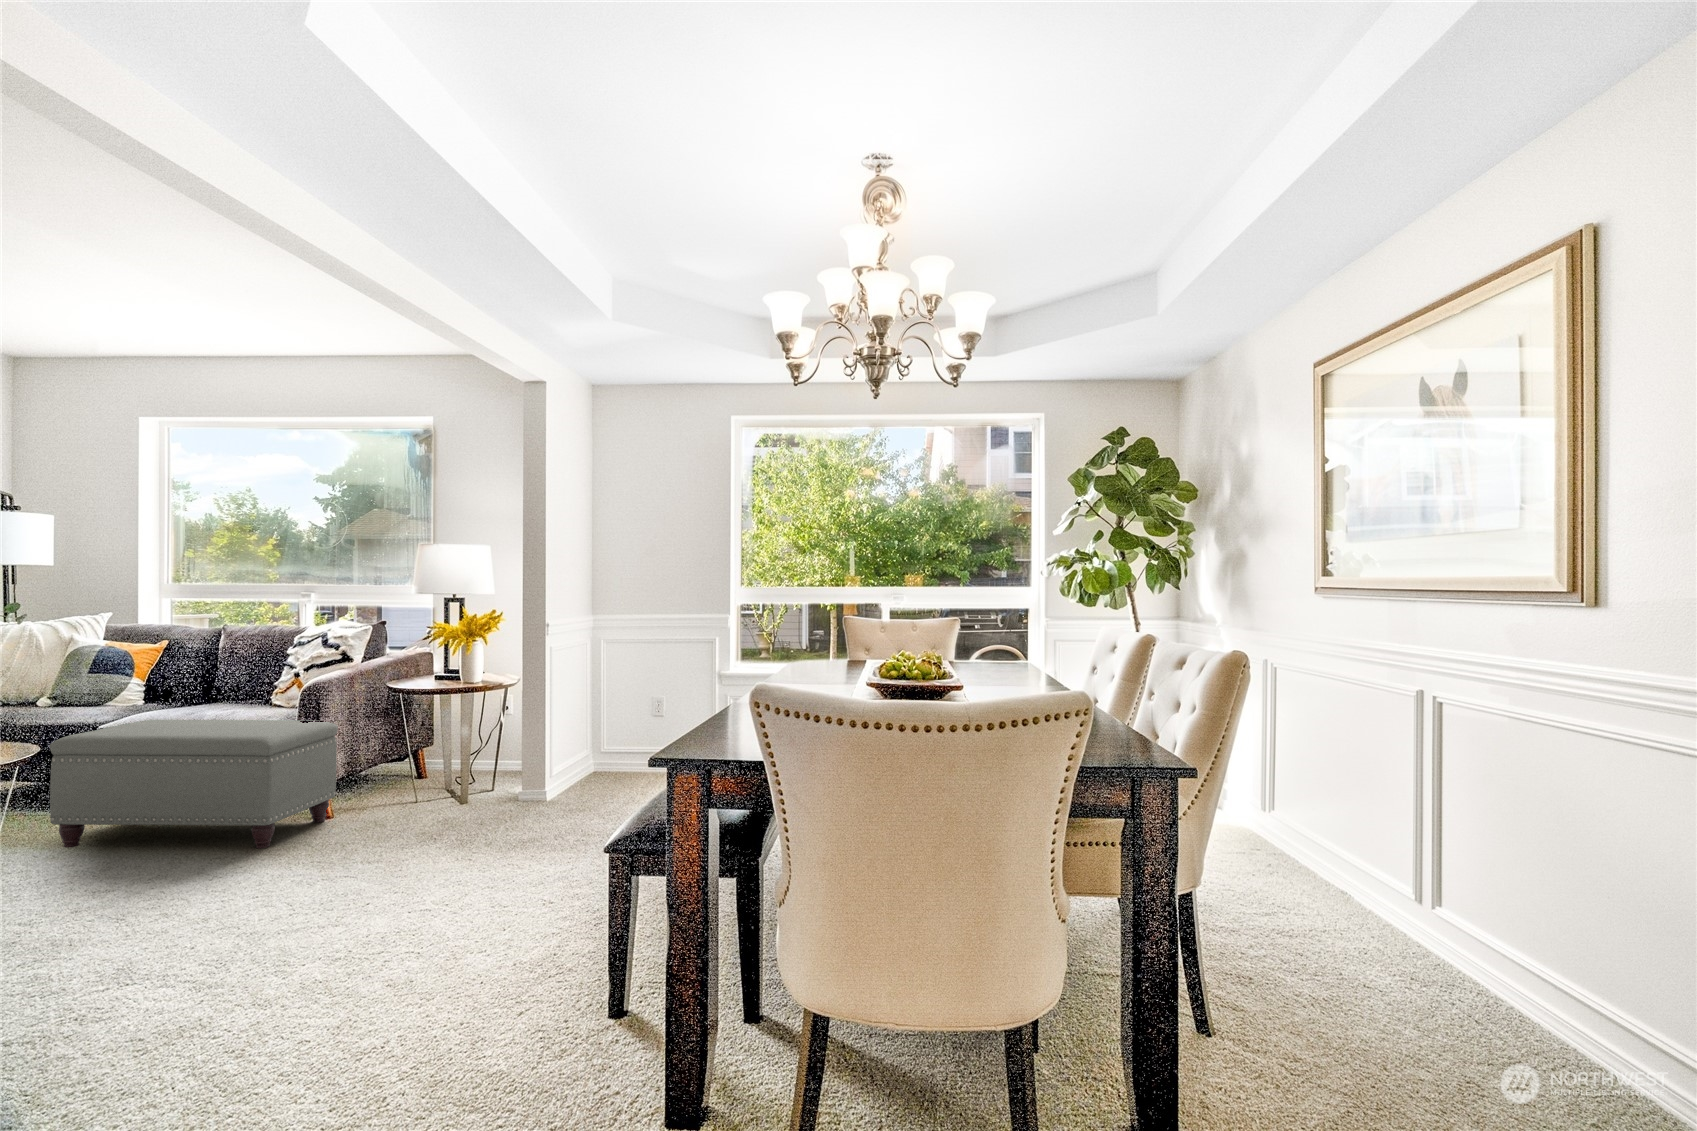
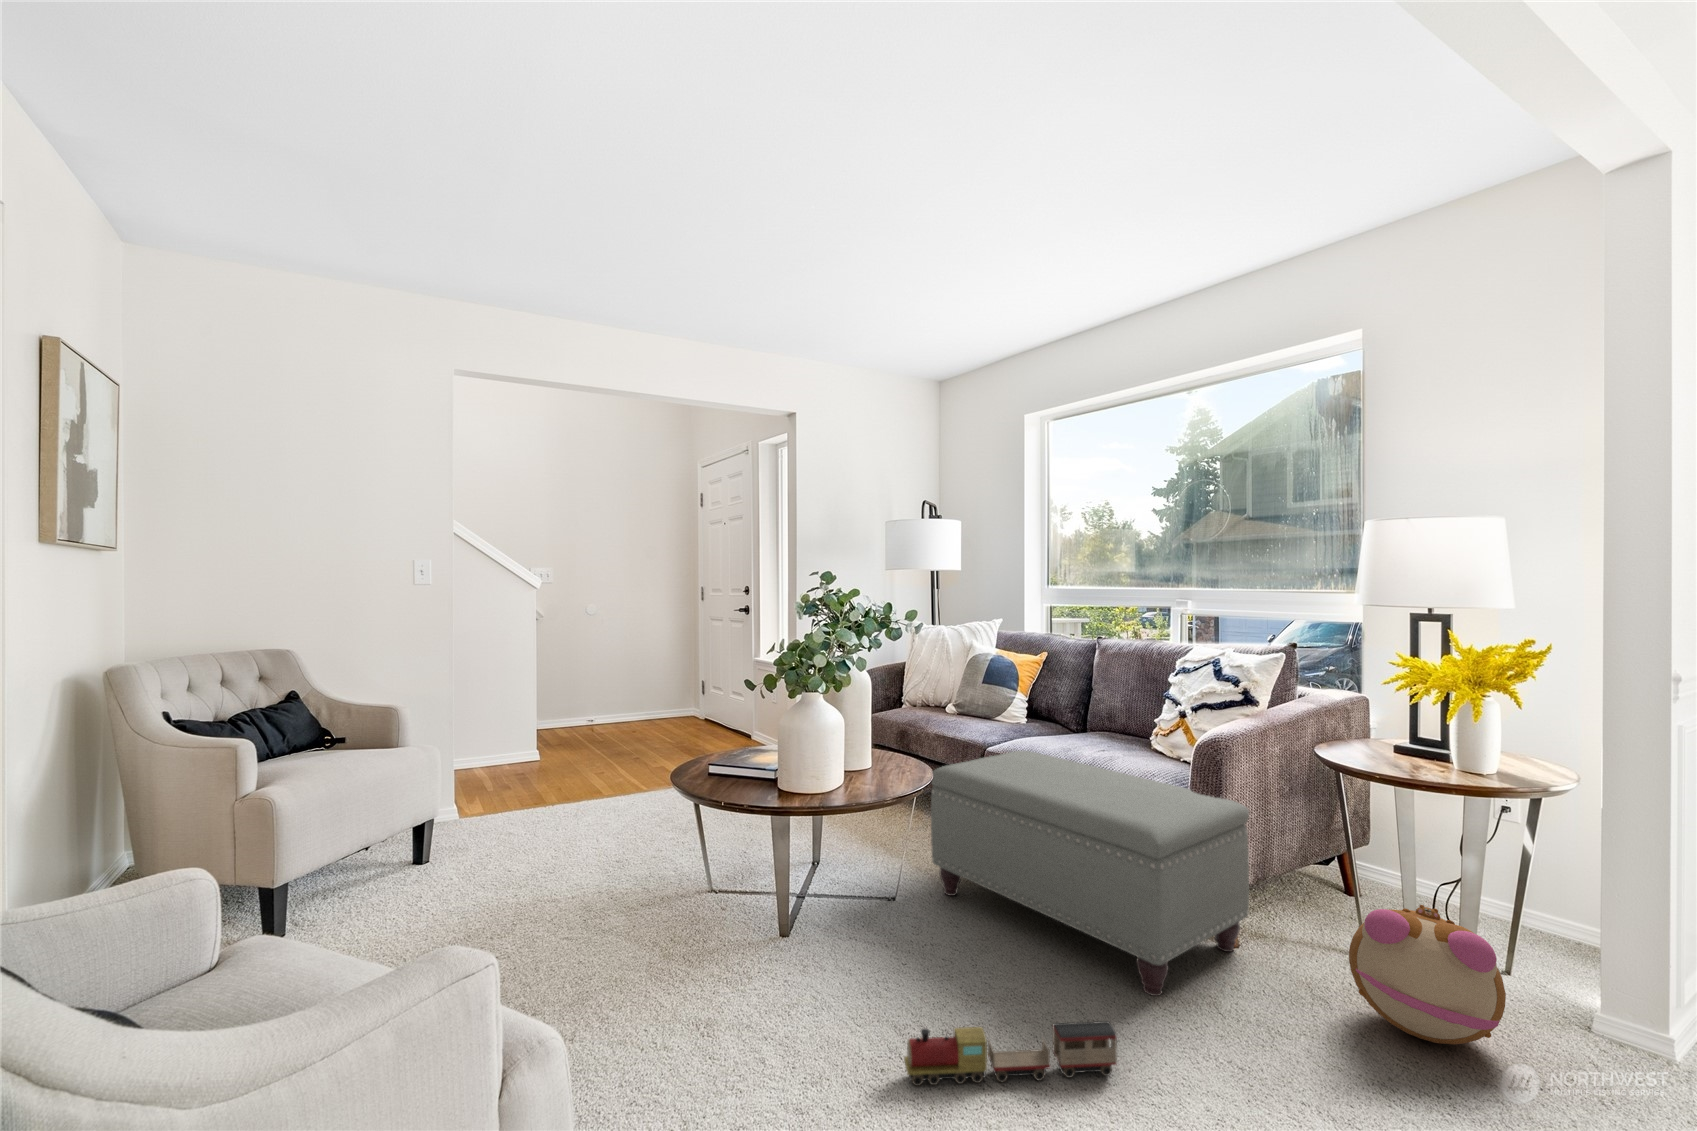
plush toy: none [389,754,464,824] -> present [1349,905,1506,1045]
toy train: none [68,848,236,915] -> present [904,1021,1117,1086]

